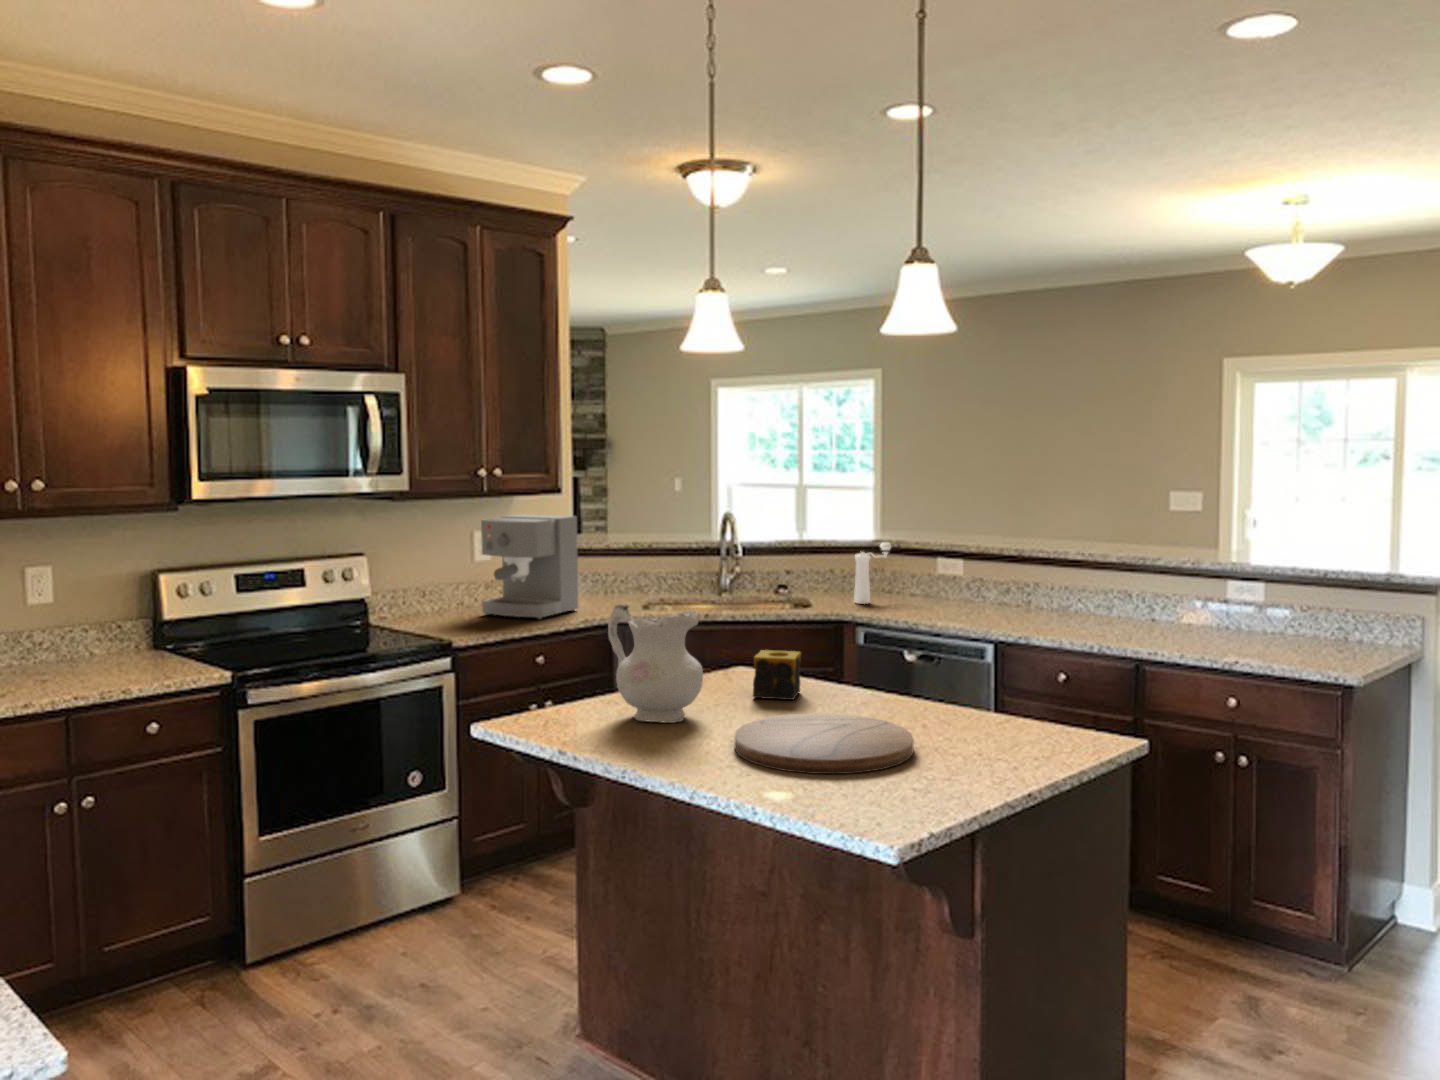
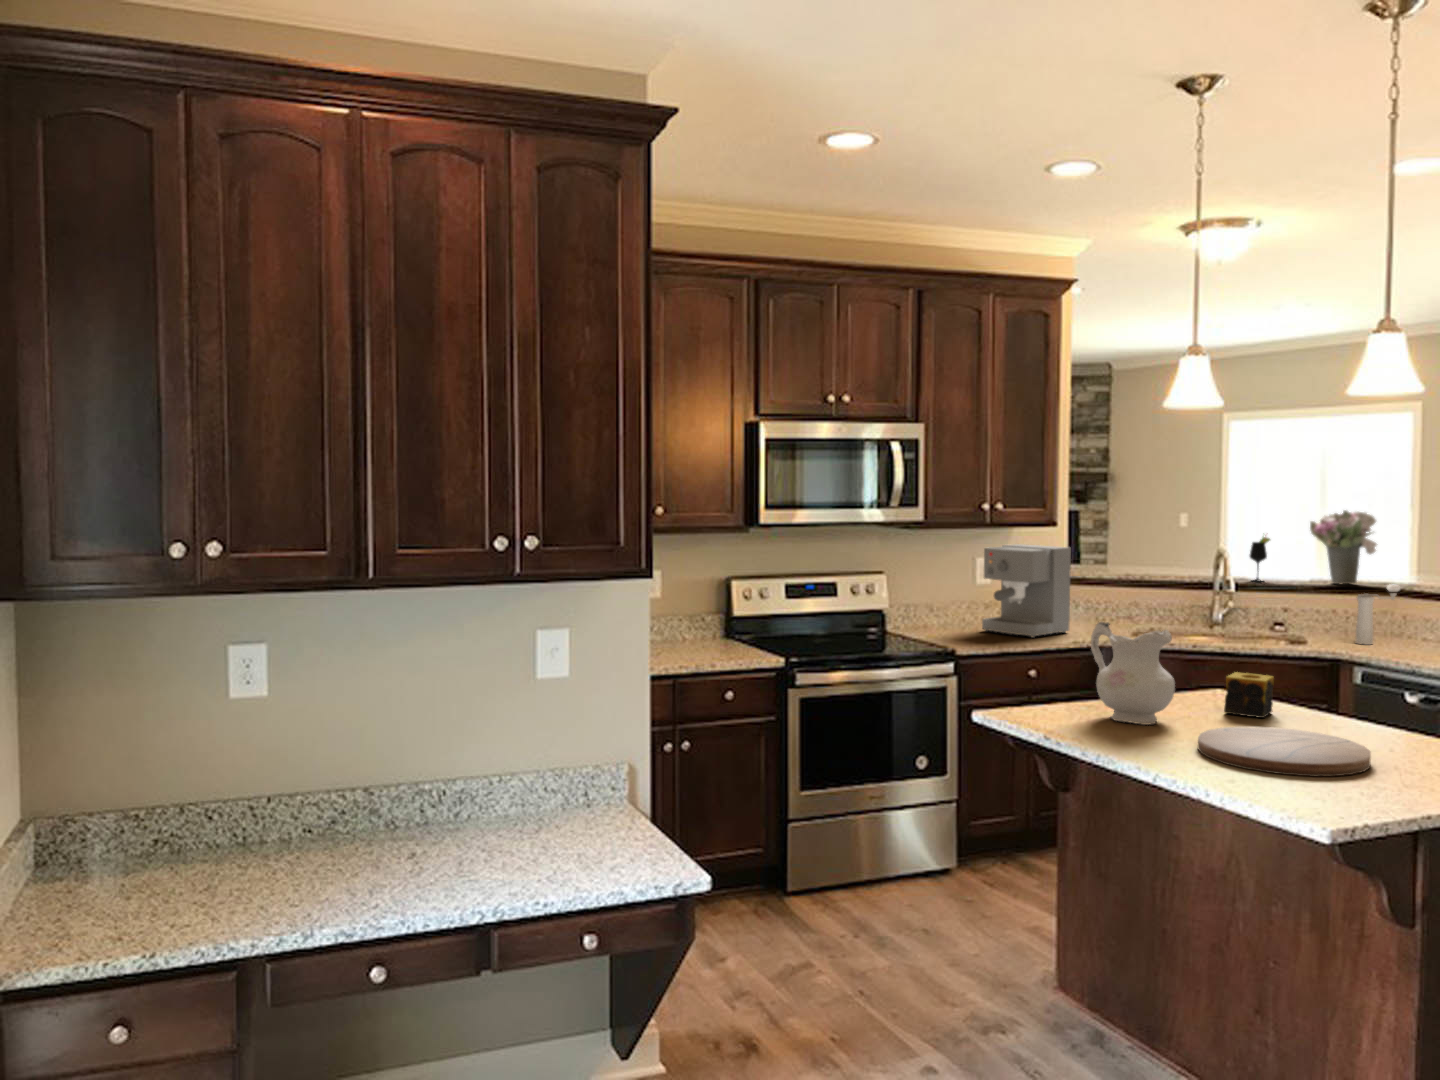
flower bouquet: none [808,470,869,545] -> present [1310,510,1377,584]
wine glass: none [754,495,773,545] -> present [1250,537,1270,581]

